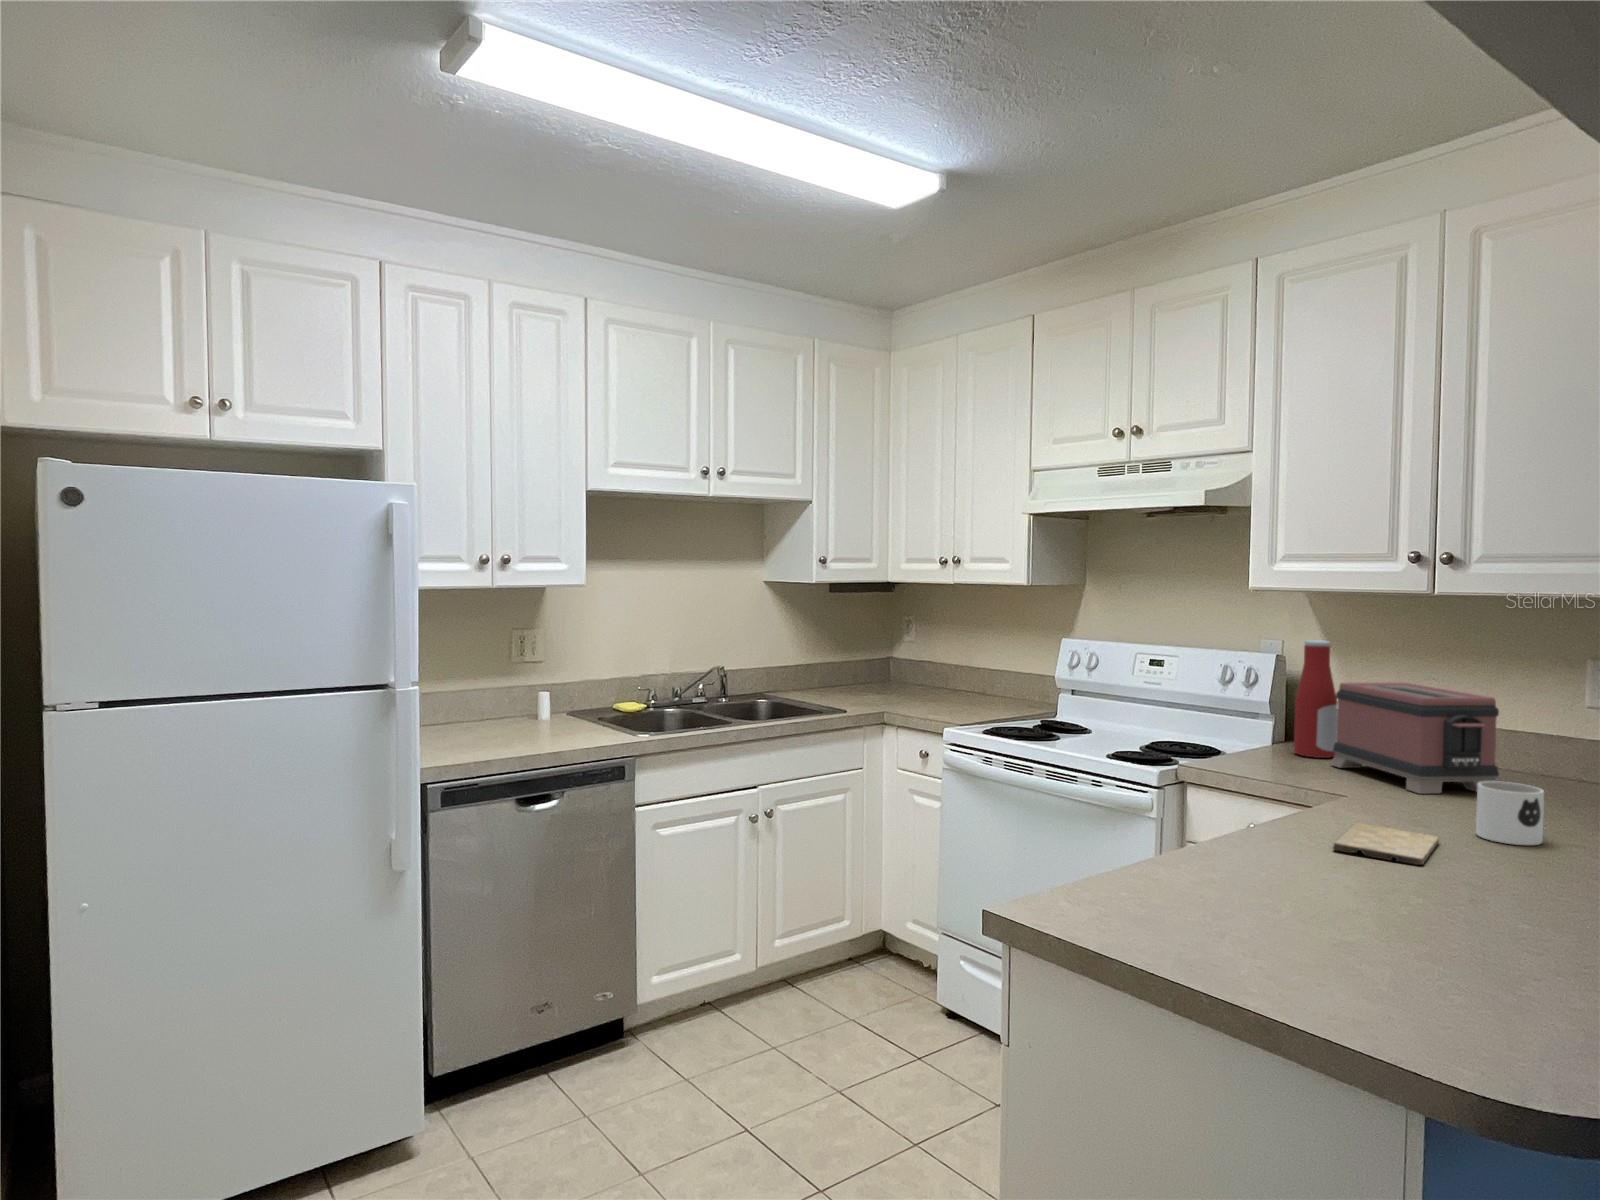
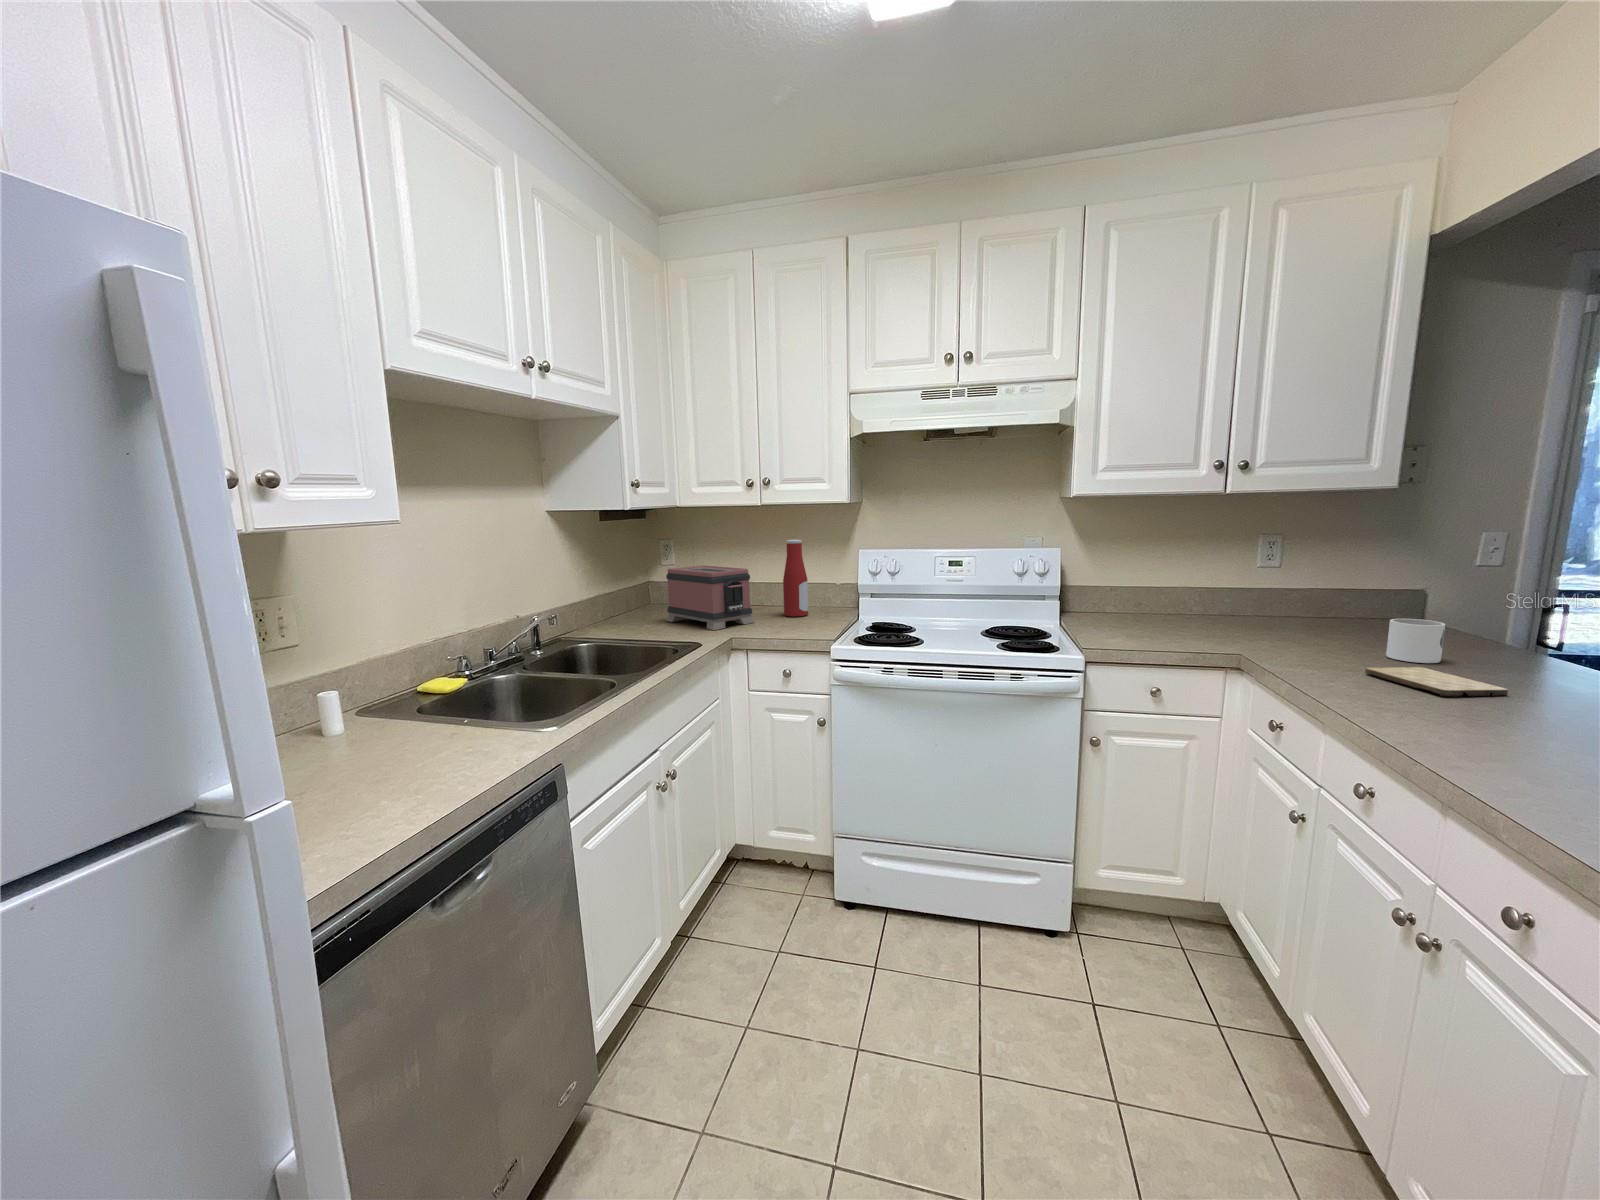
bottle: present [1294,640,1338,758] -> present [783,540,808,617]
toaster: present [1330,682,1499,794] -> present [666,565,754,630]

